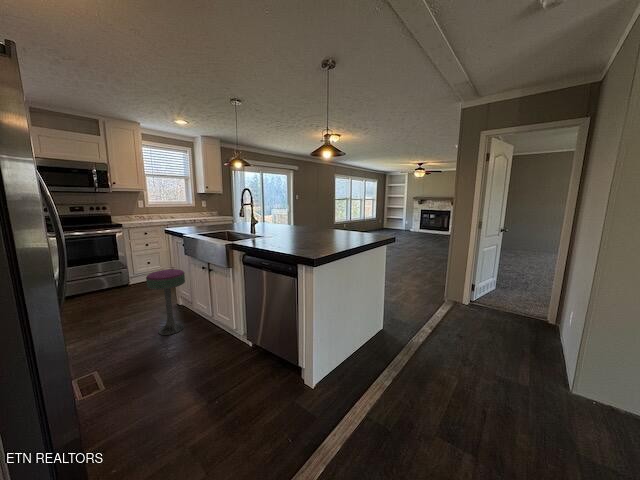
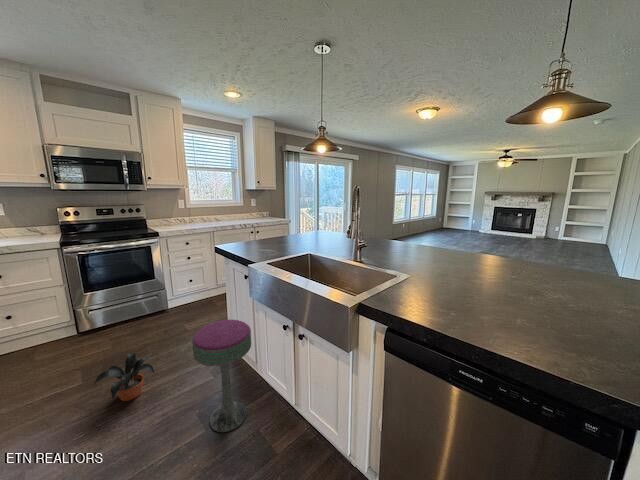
potted plant: none [79,298,121,327] -> present [94,352,154,401]

